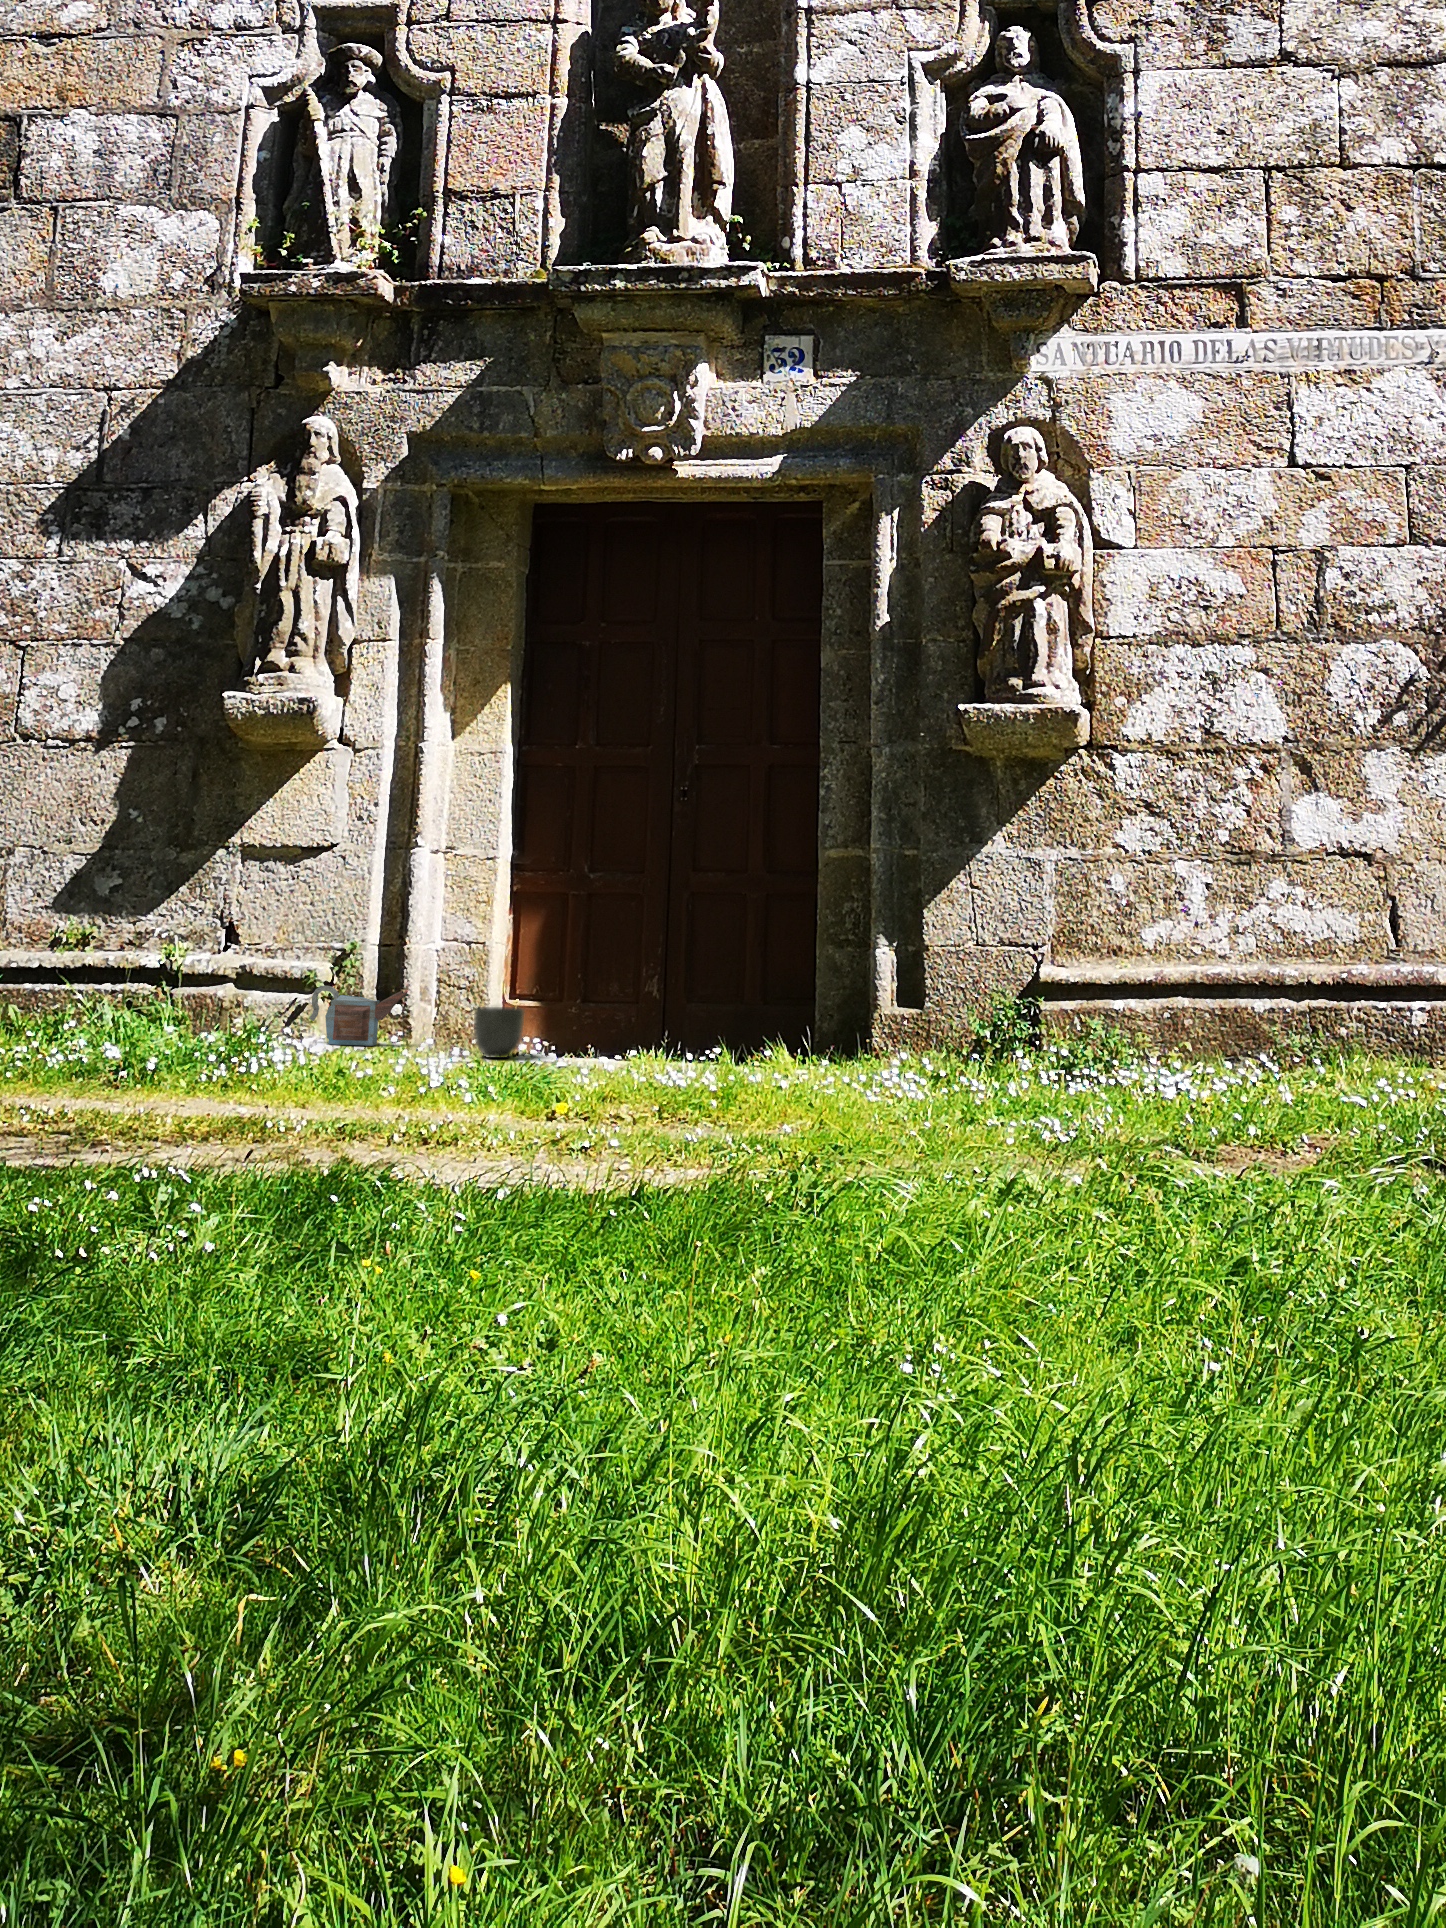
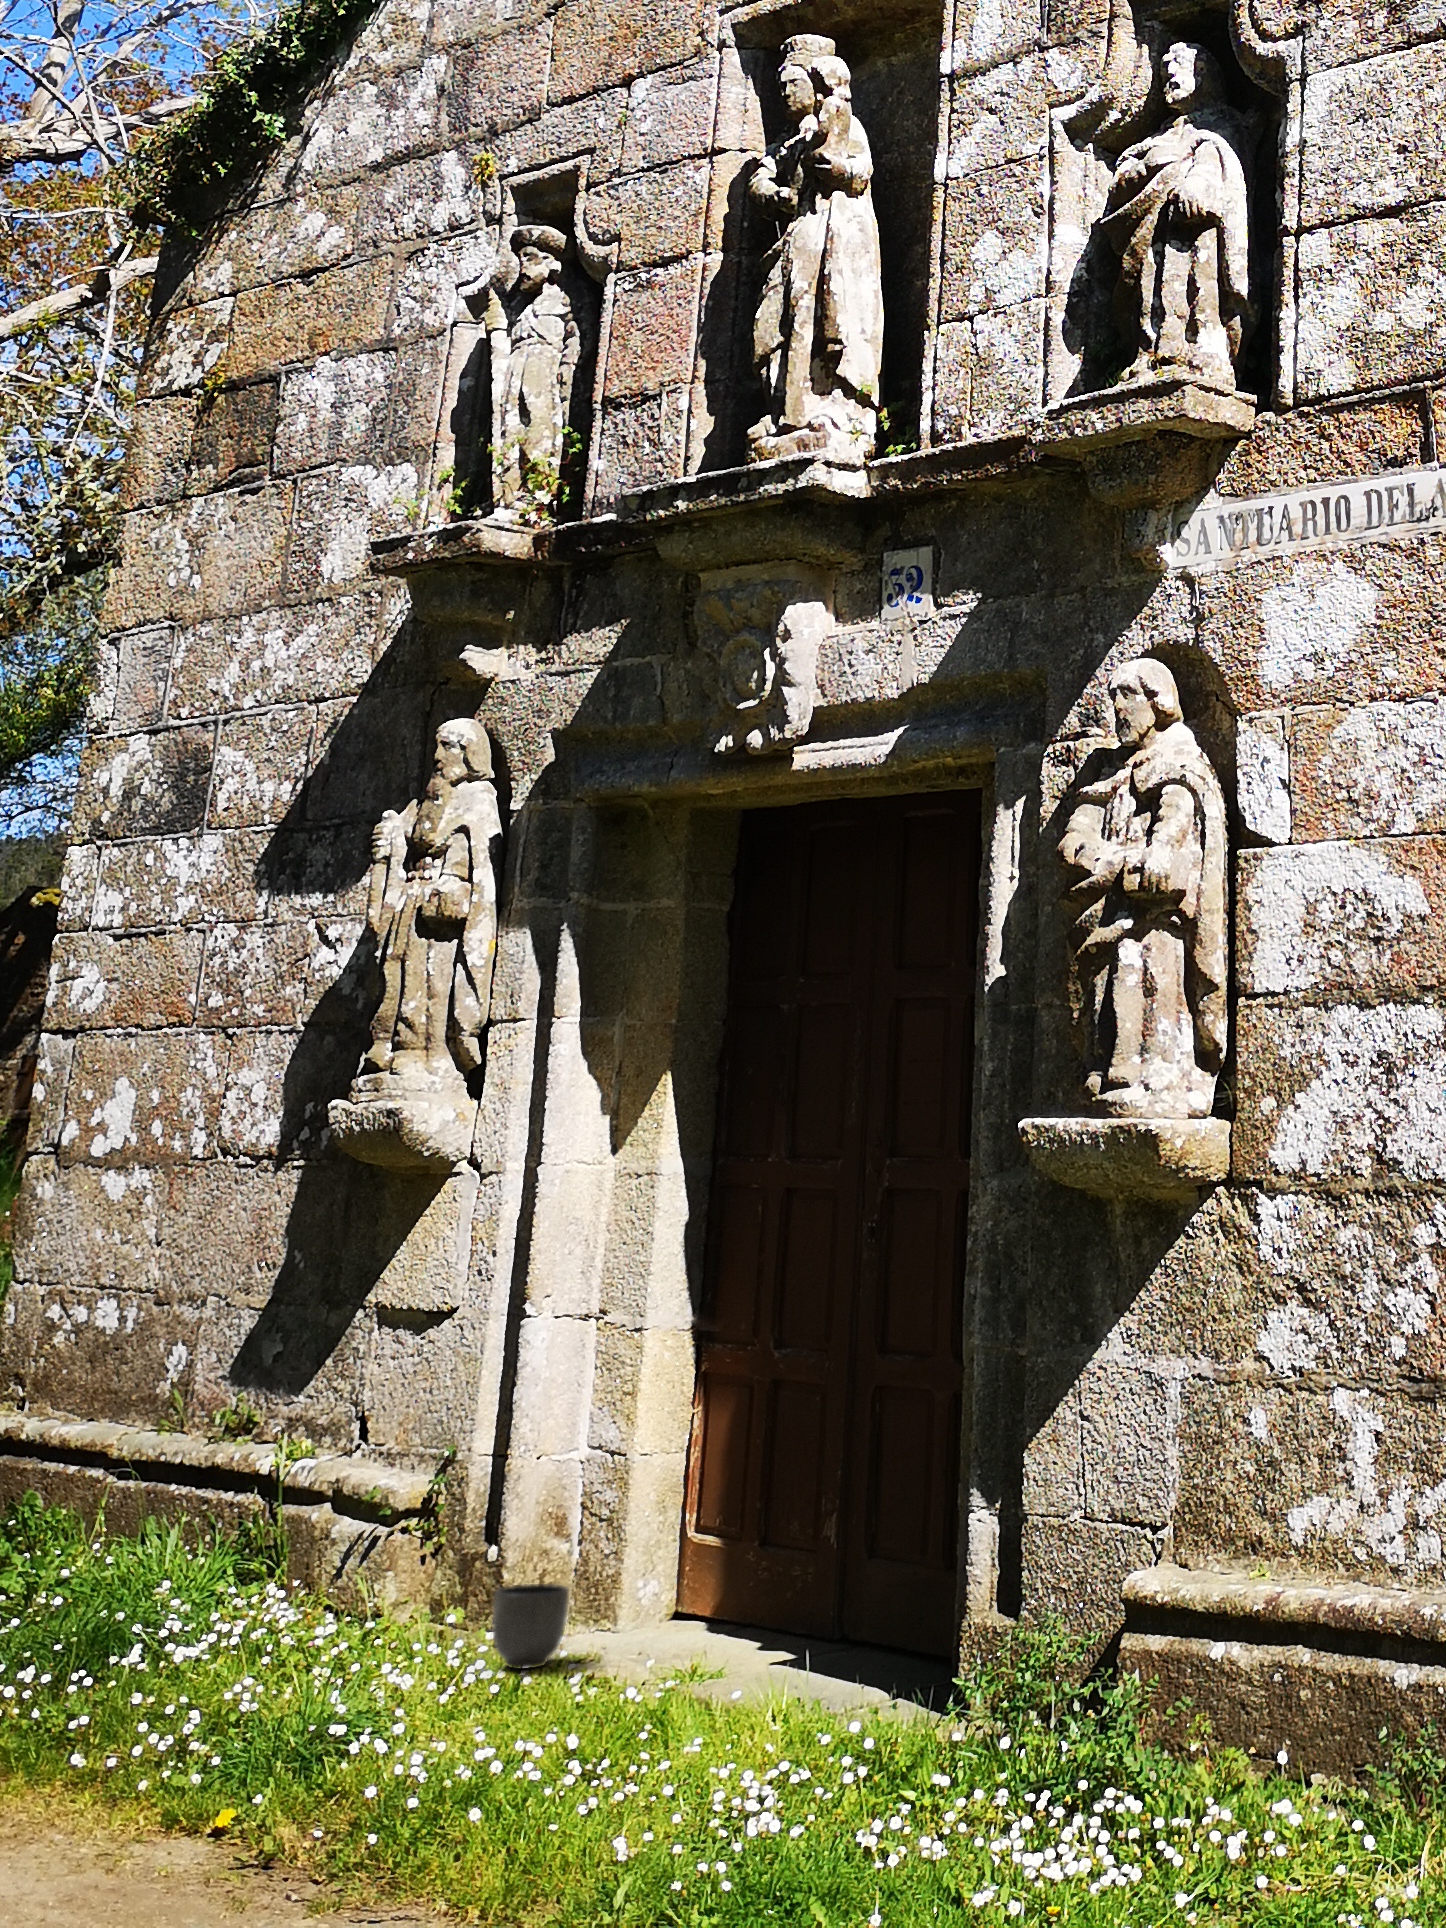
watering can: present [309,986,406,1046] -> none [392,1534,487,1629]

